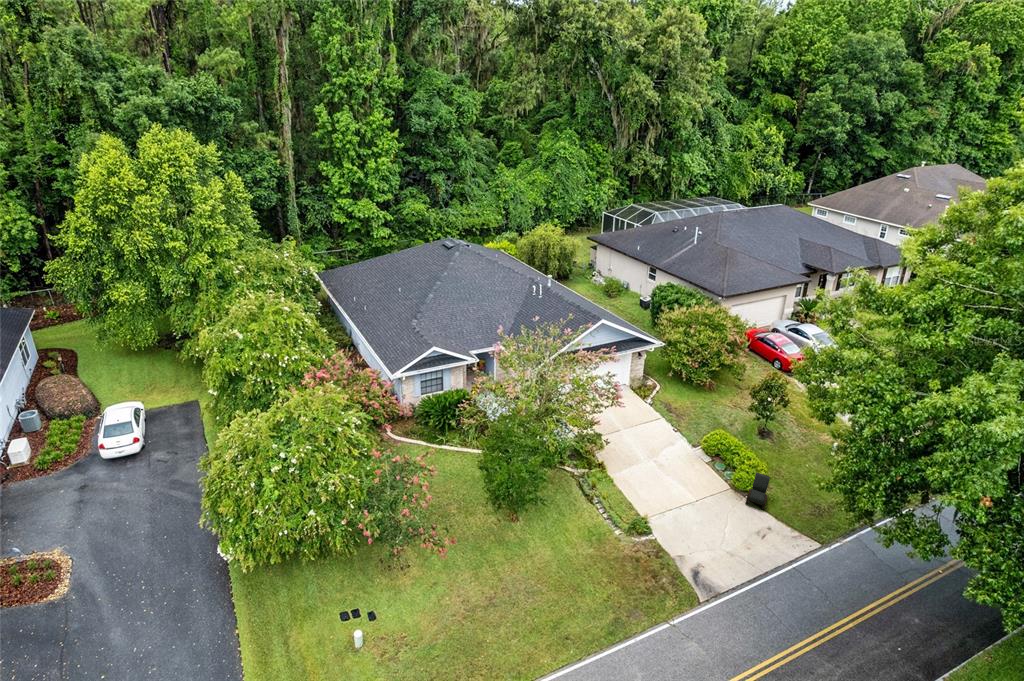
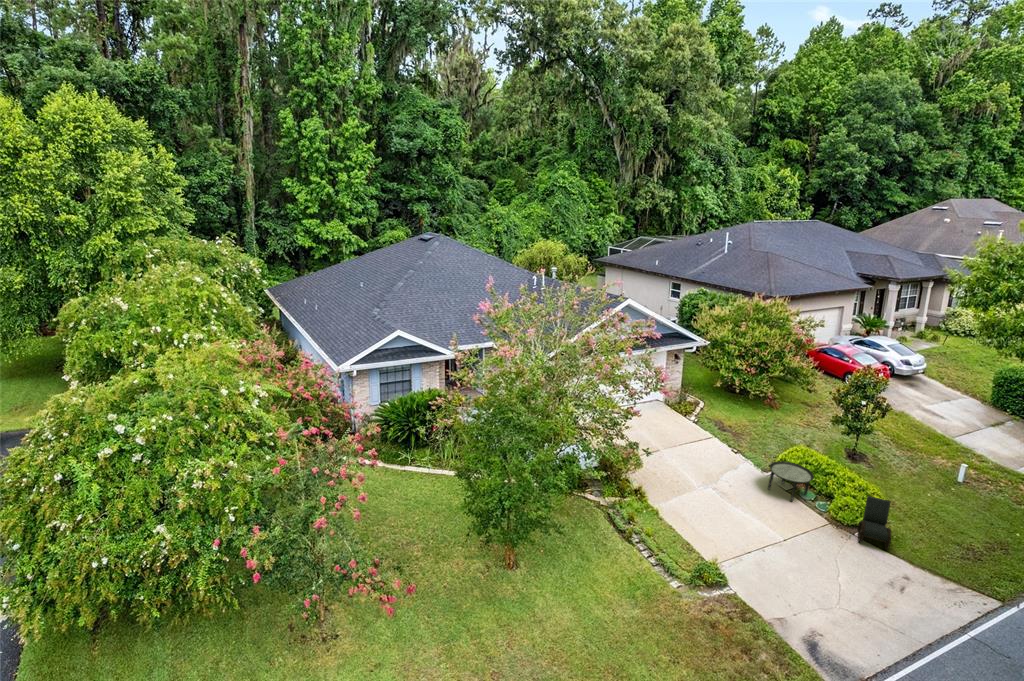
round table: none [693,441,725,471] -> present [768,461,814,502]

